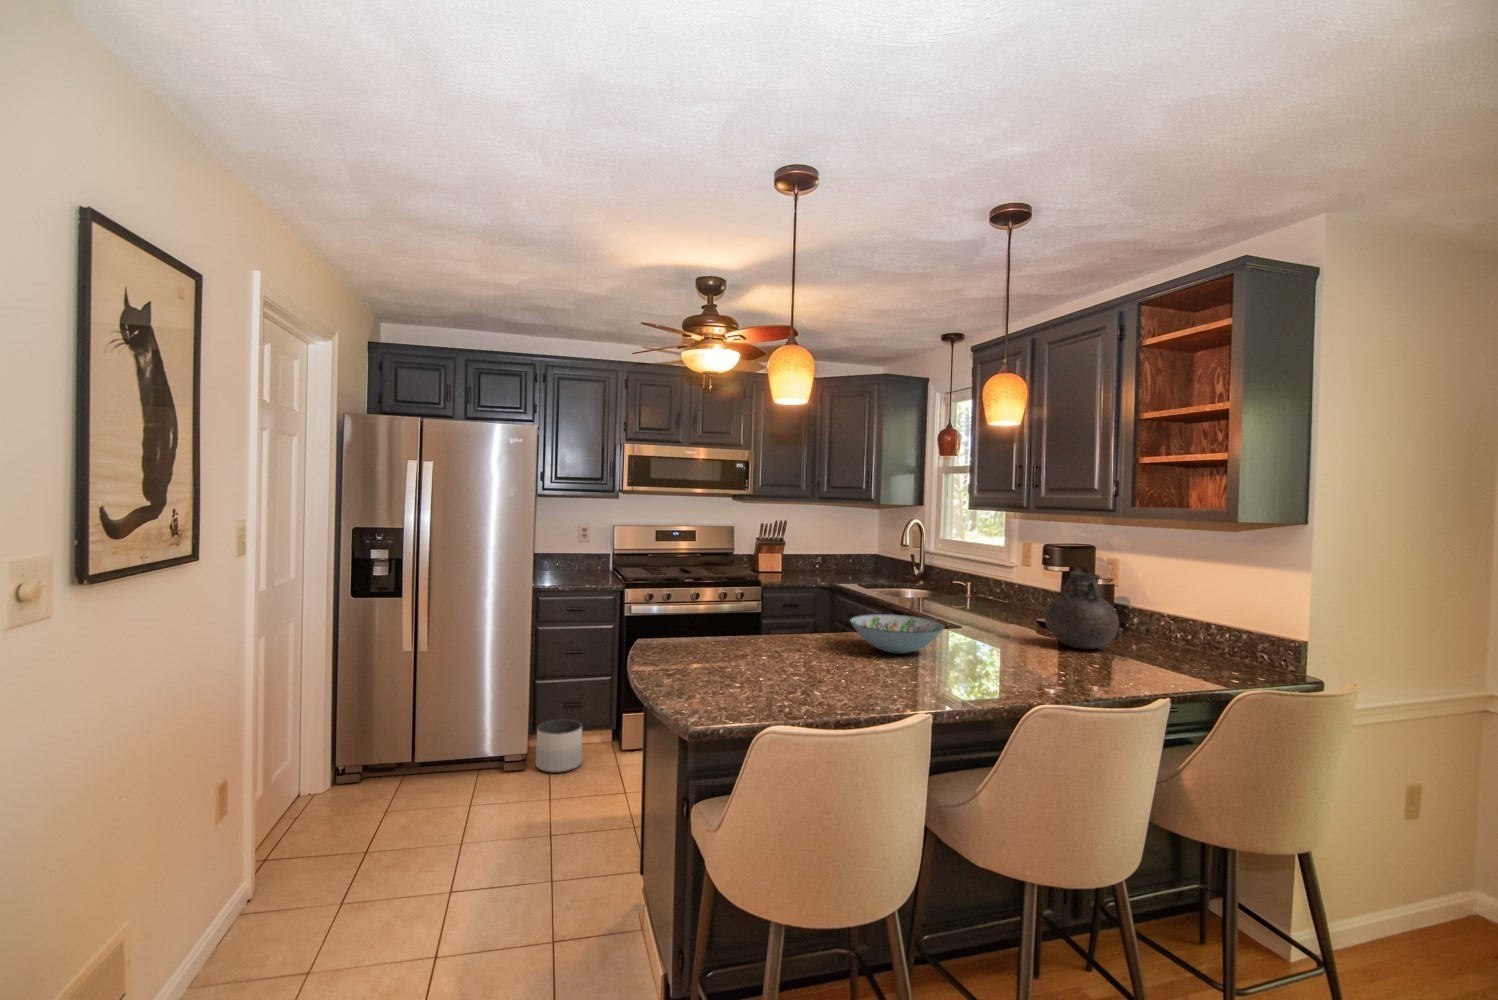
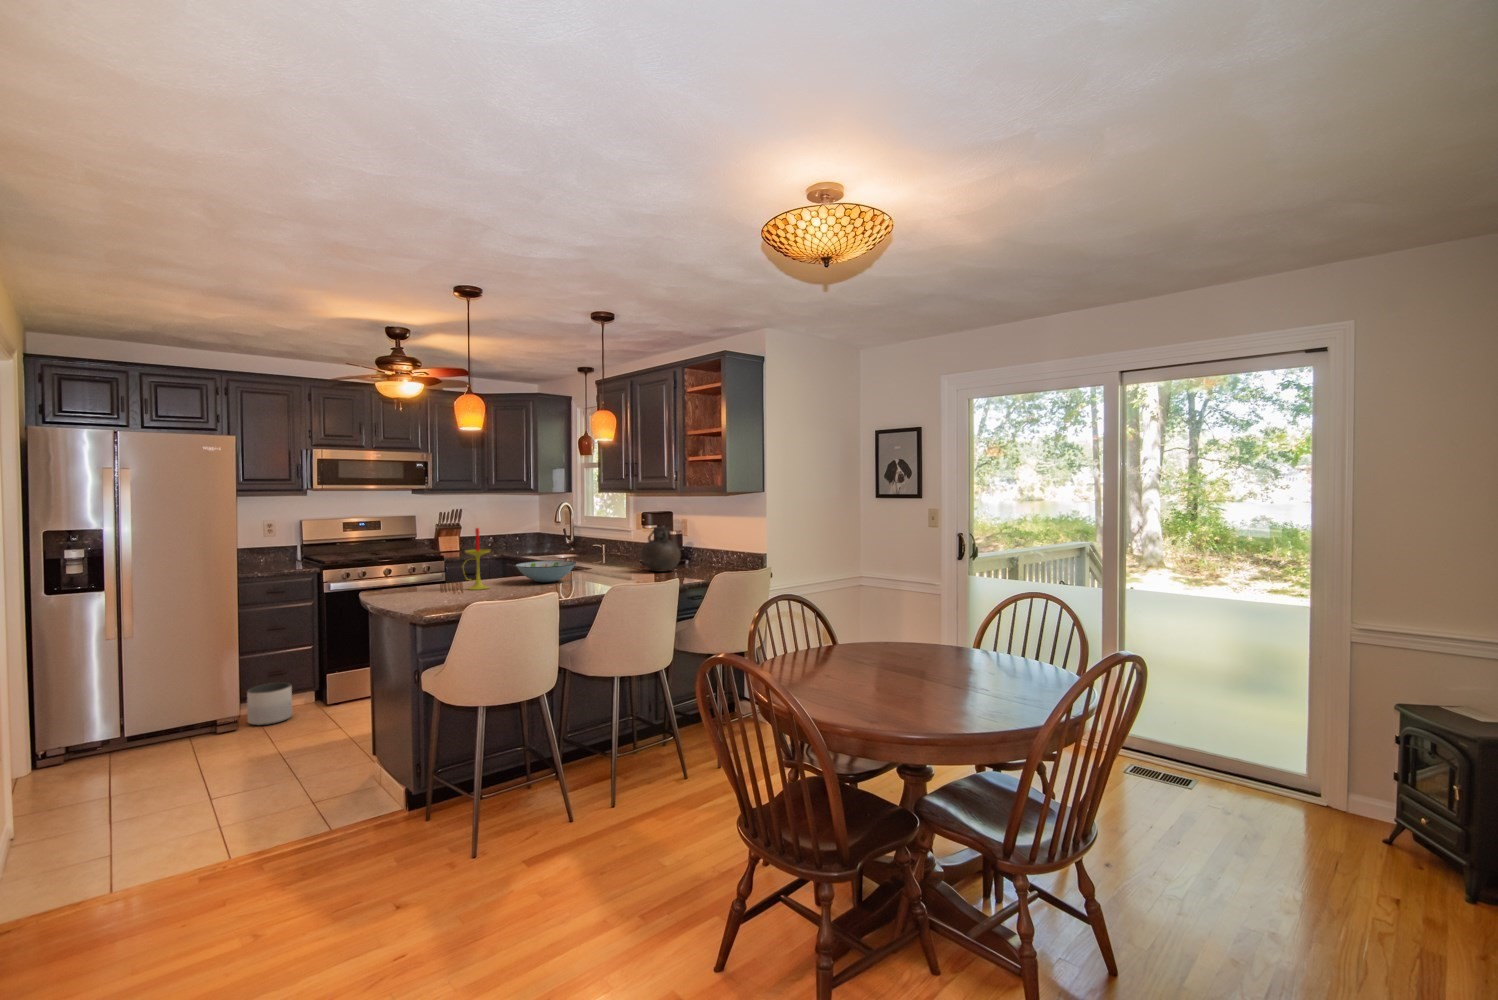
candle: none [771,557,814,659] -> present [464,528,490,590]

